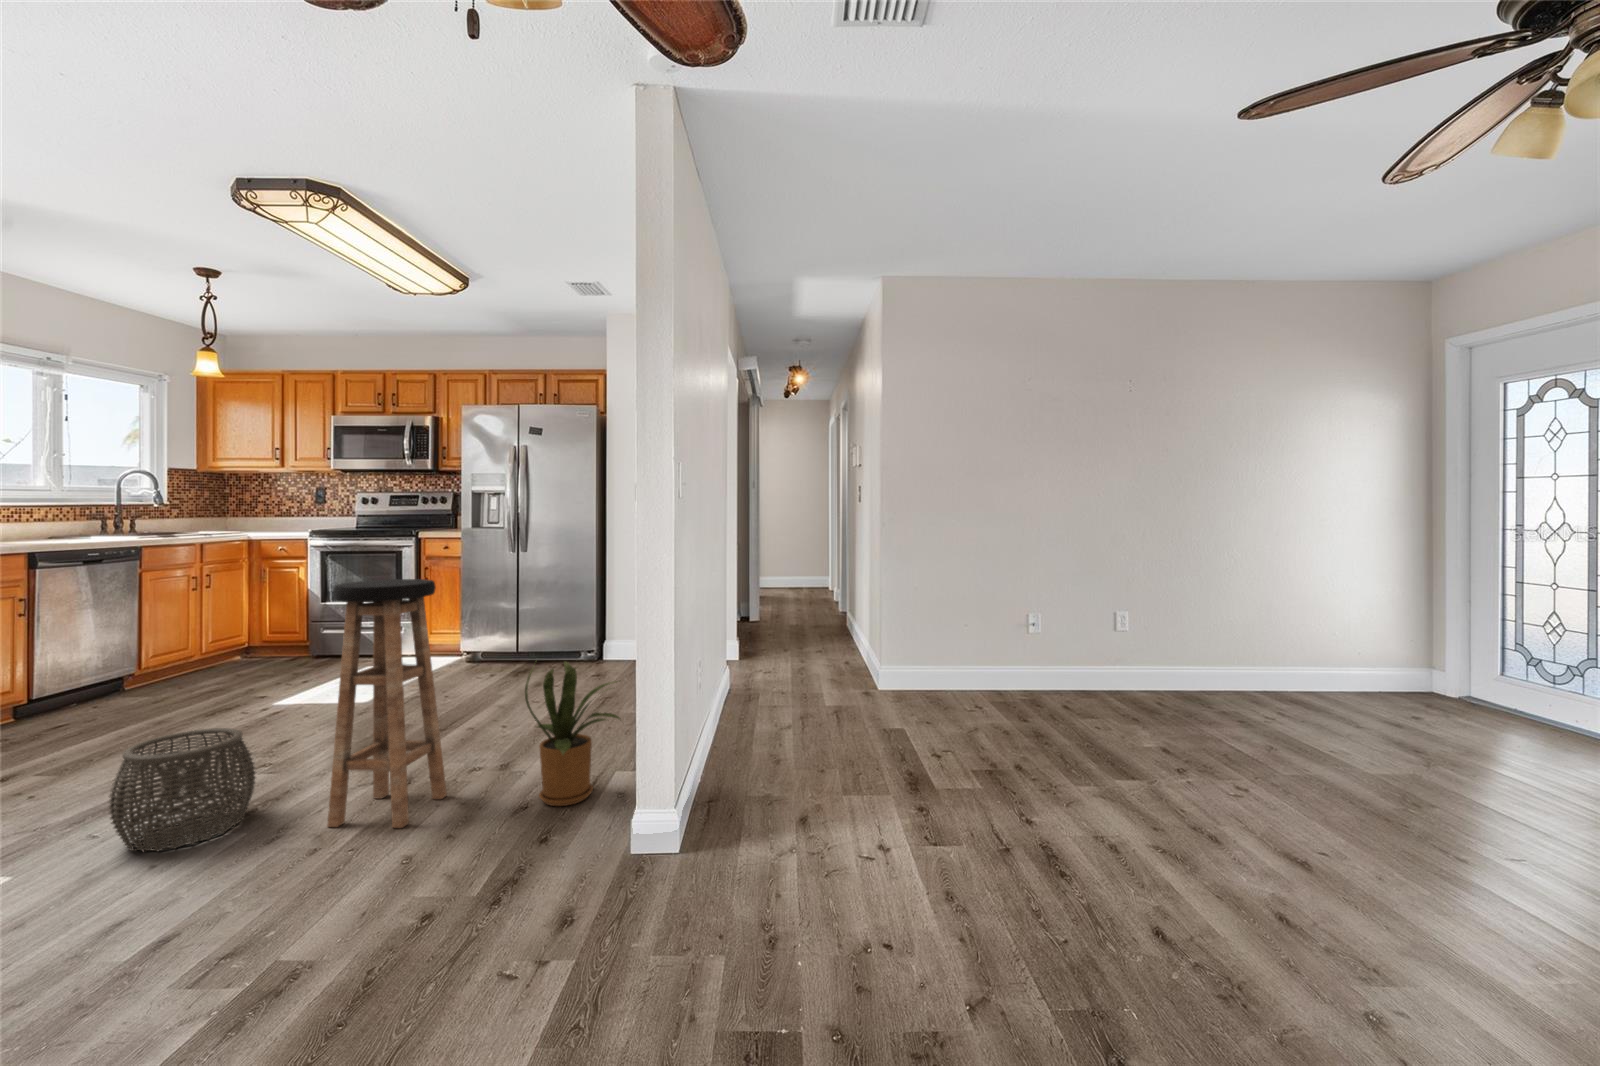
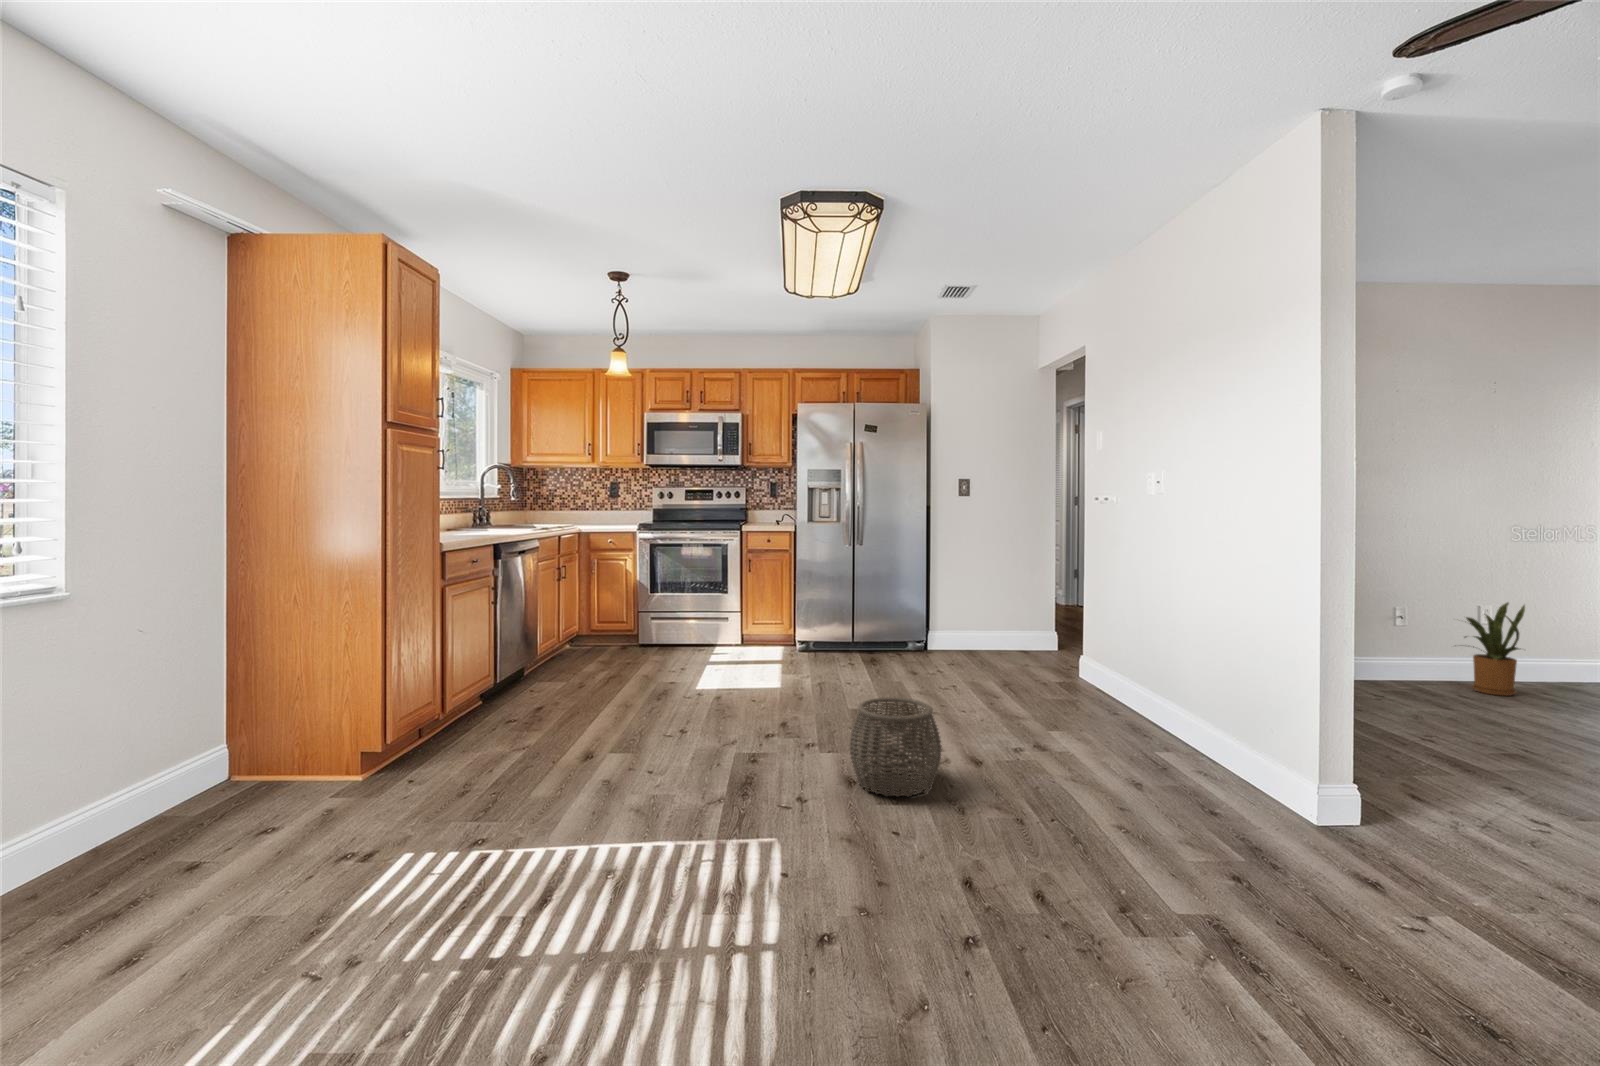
bar stool: present [327,579,447,828] -> none [990,570,1072,782]
house plant: present [525,661,620,806] -> present [1465,603,1525,696]

